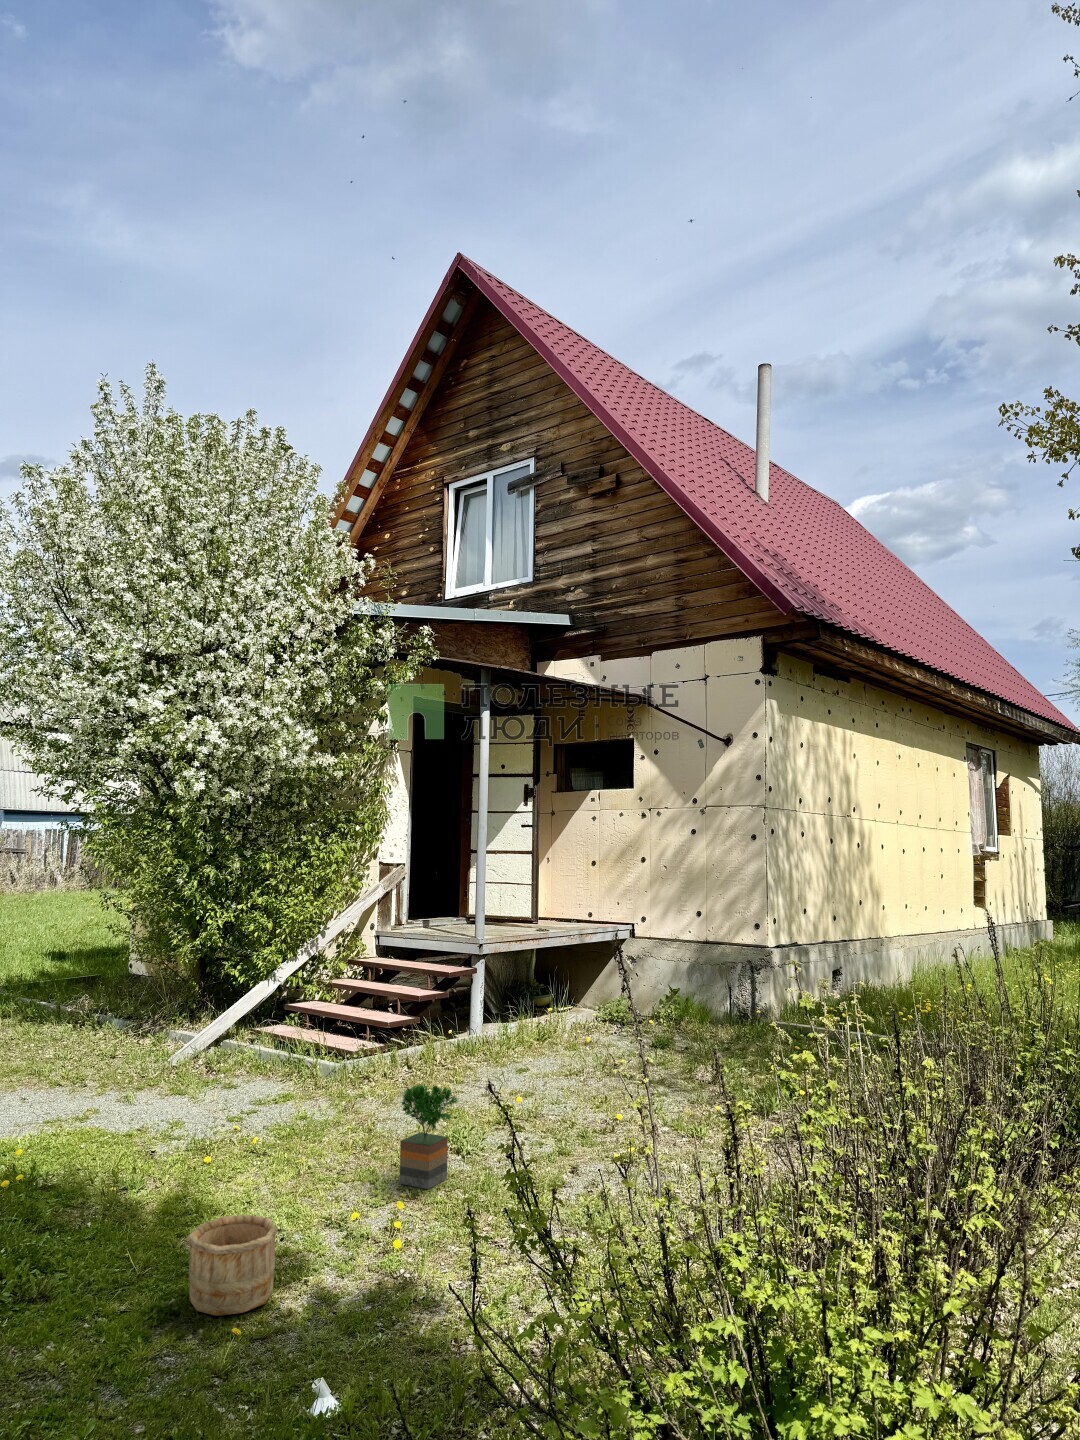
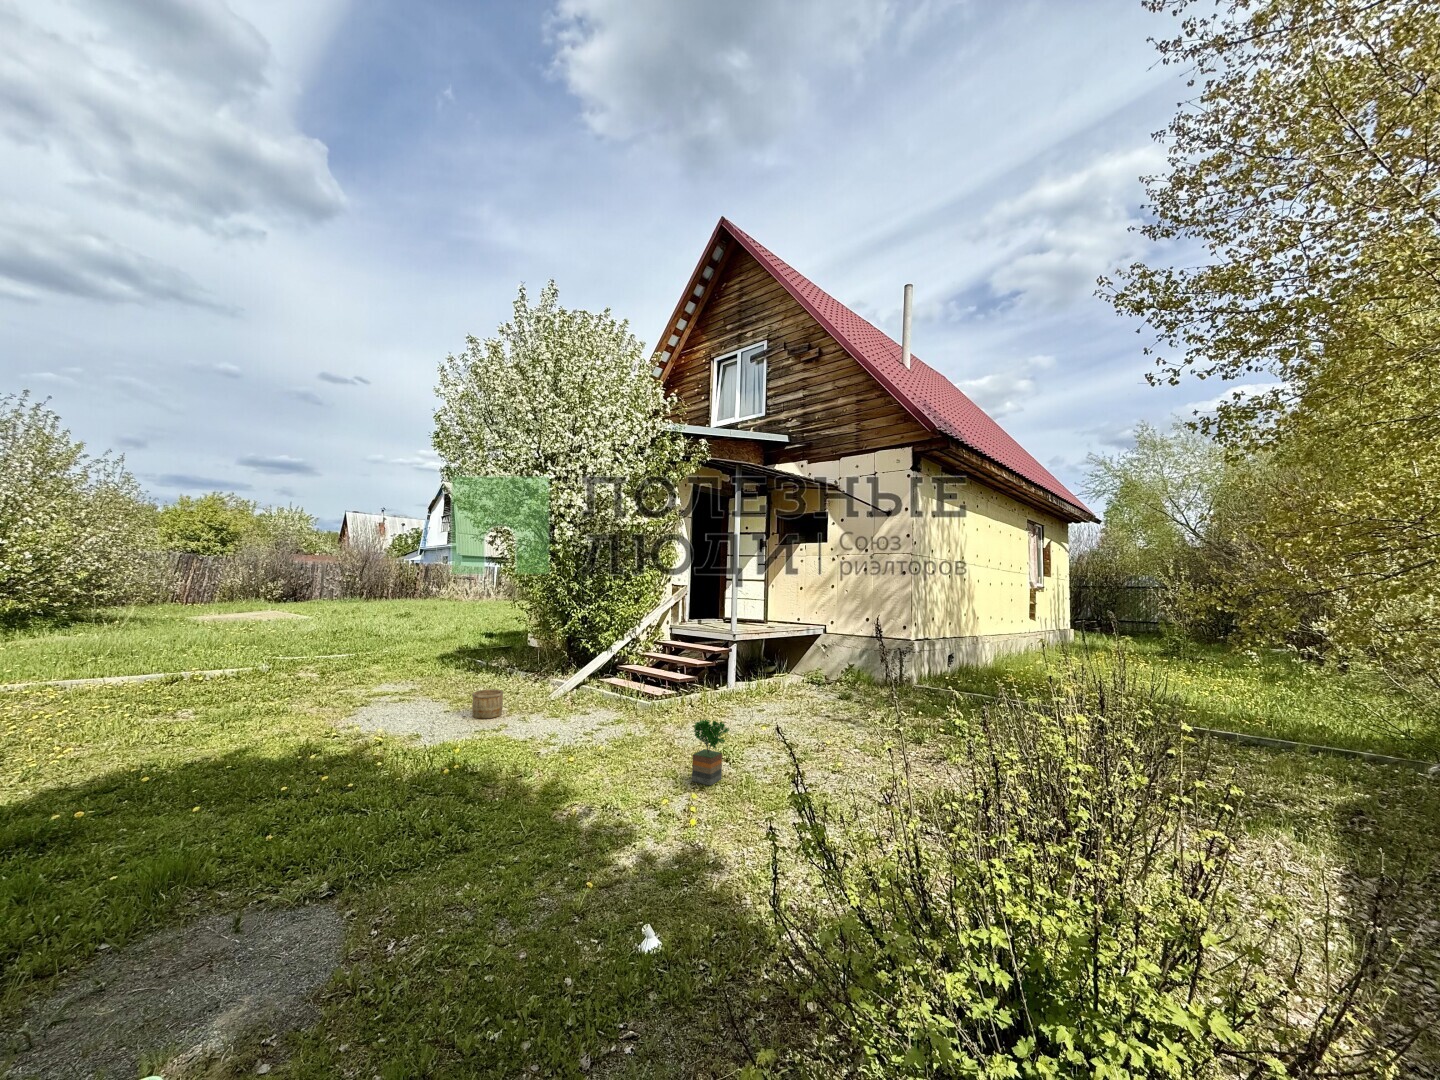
wooden bucket: present [187,1215,278,1316] -> present [472,689,504,719]

